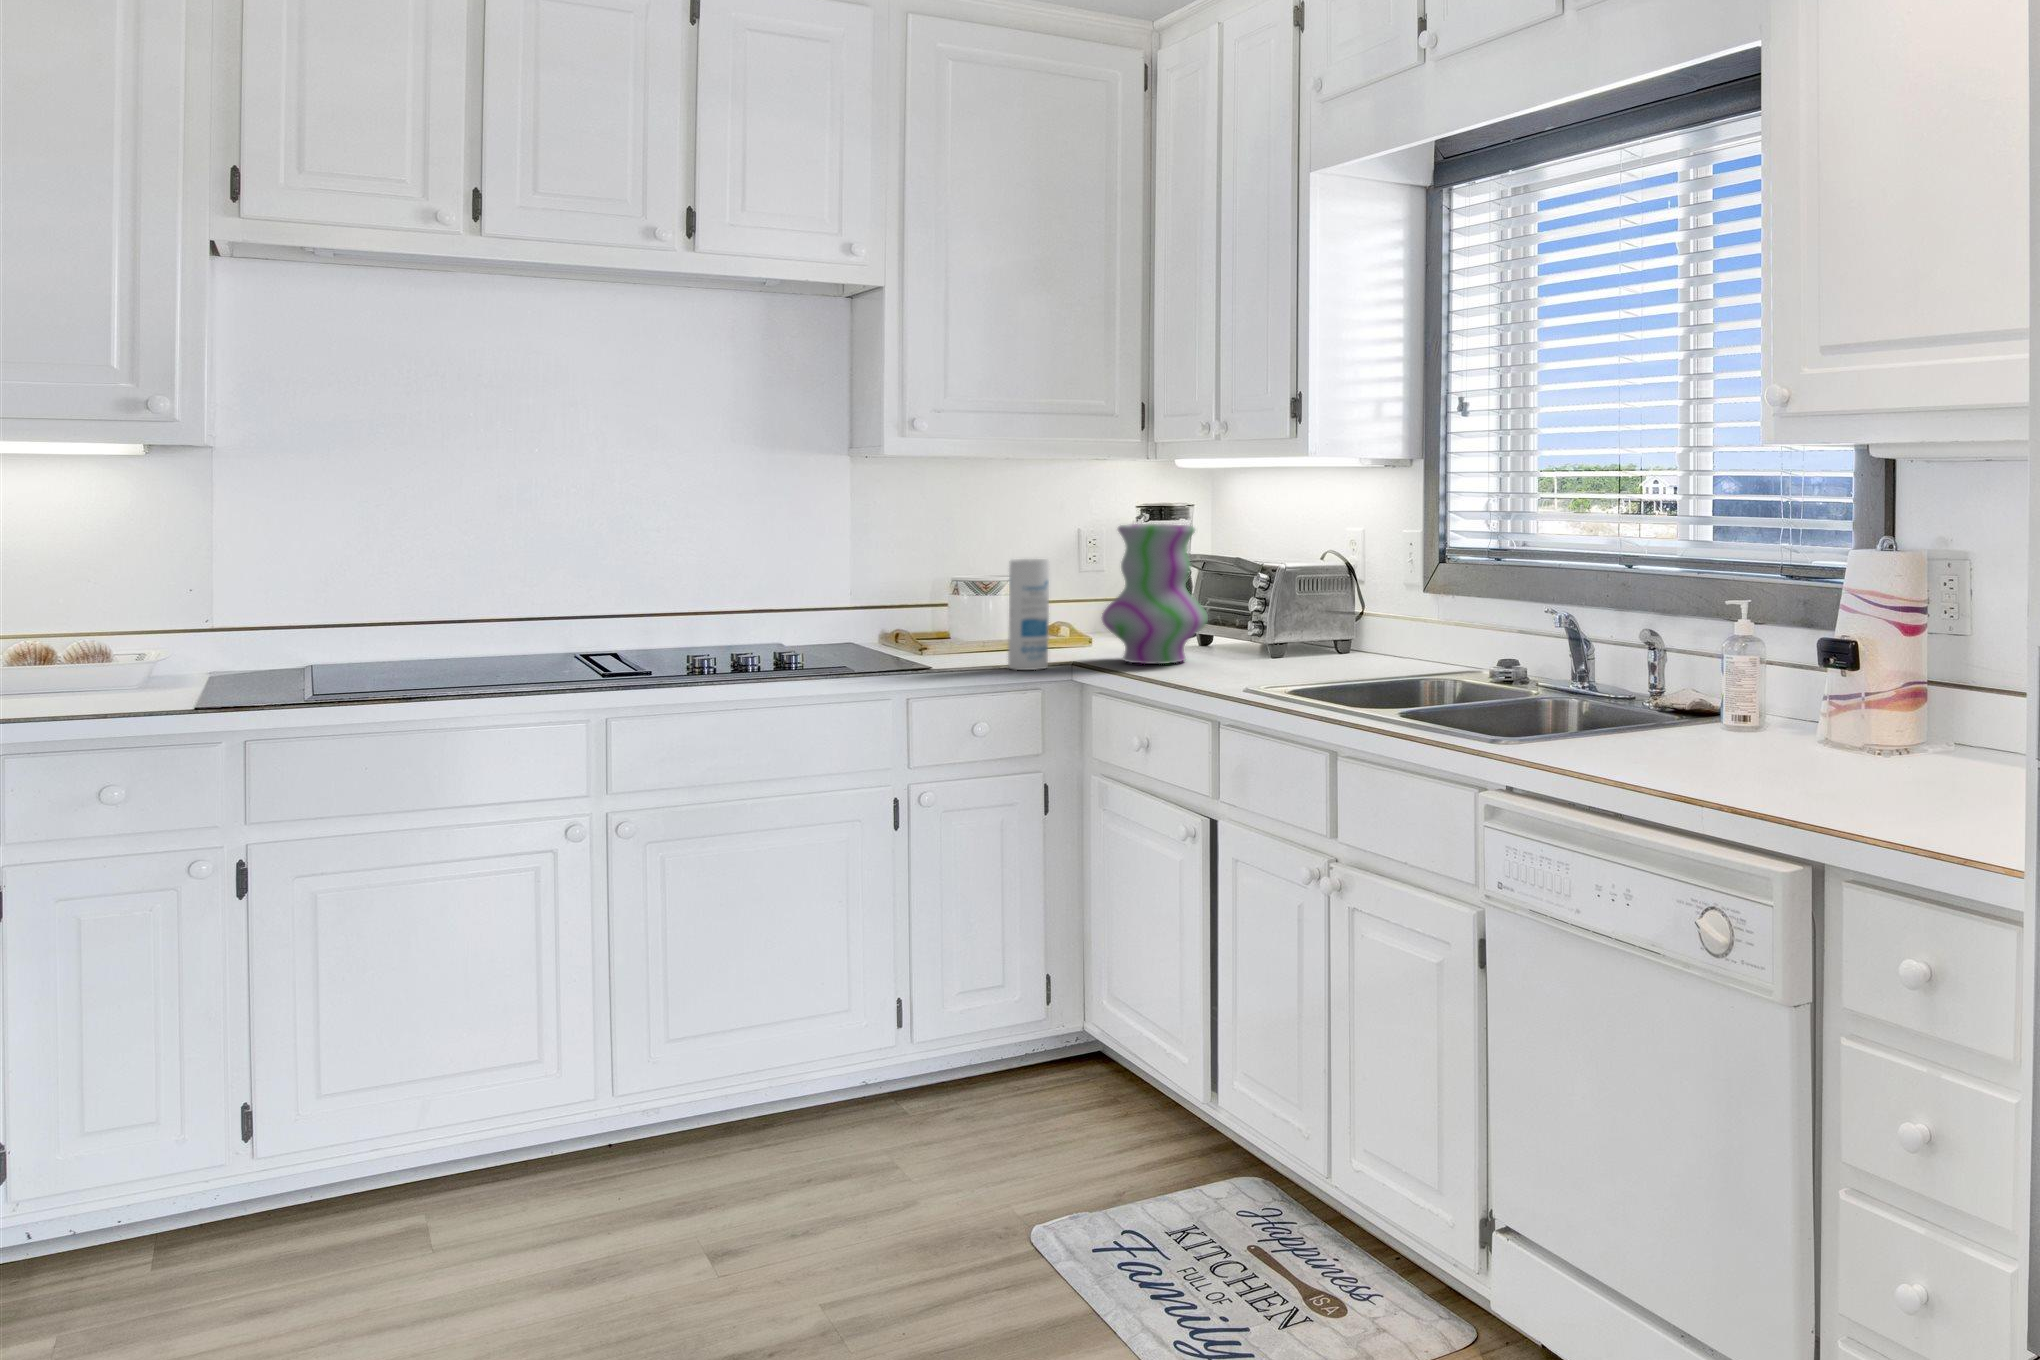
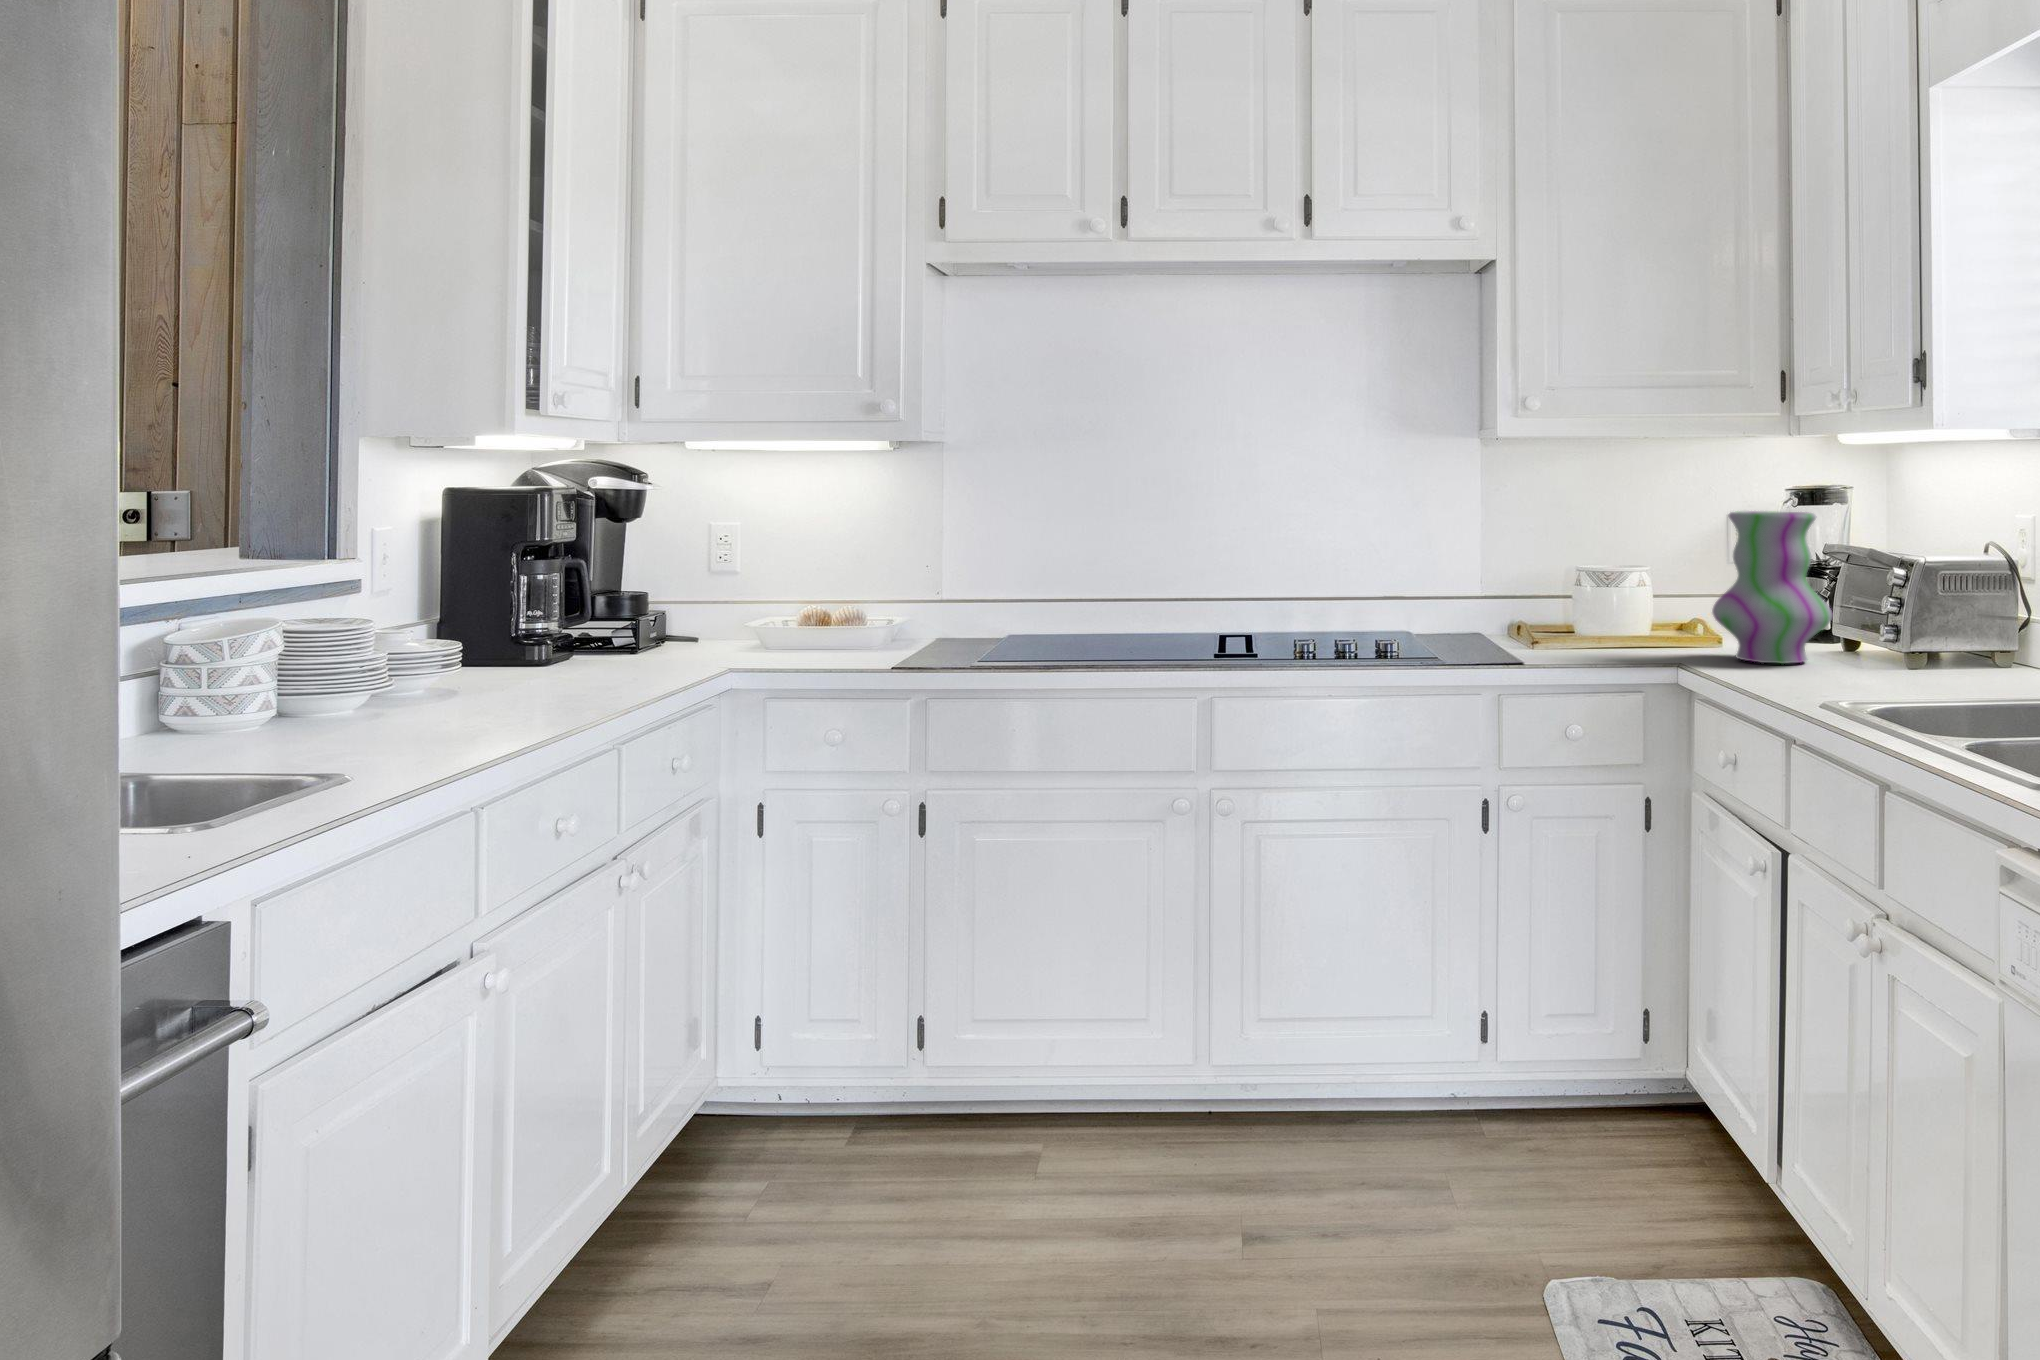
canister: present [1008,559,1049,670] -> none [1610,545,1651,659]

